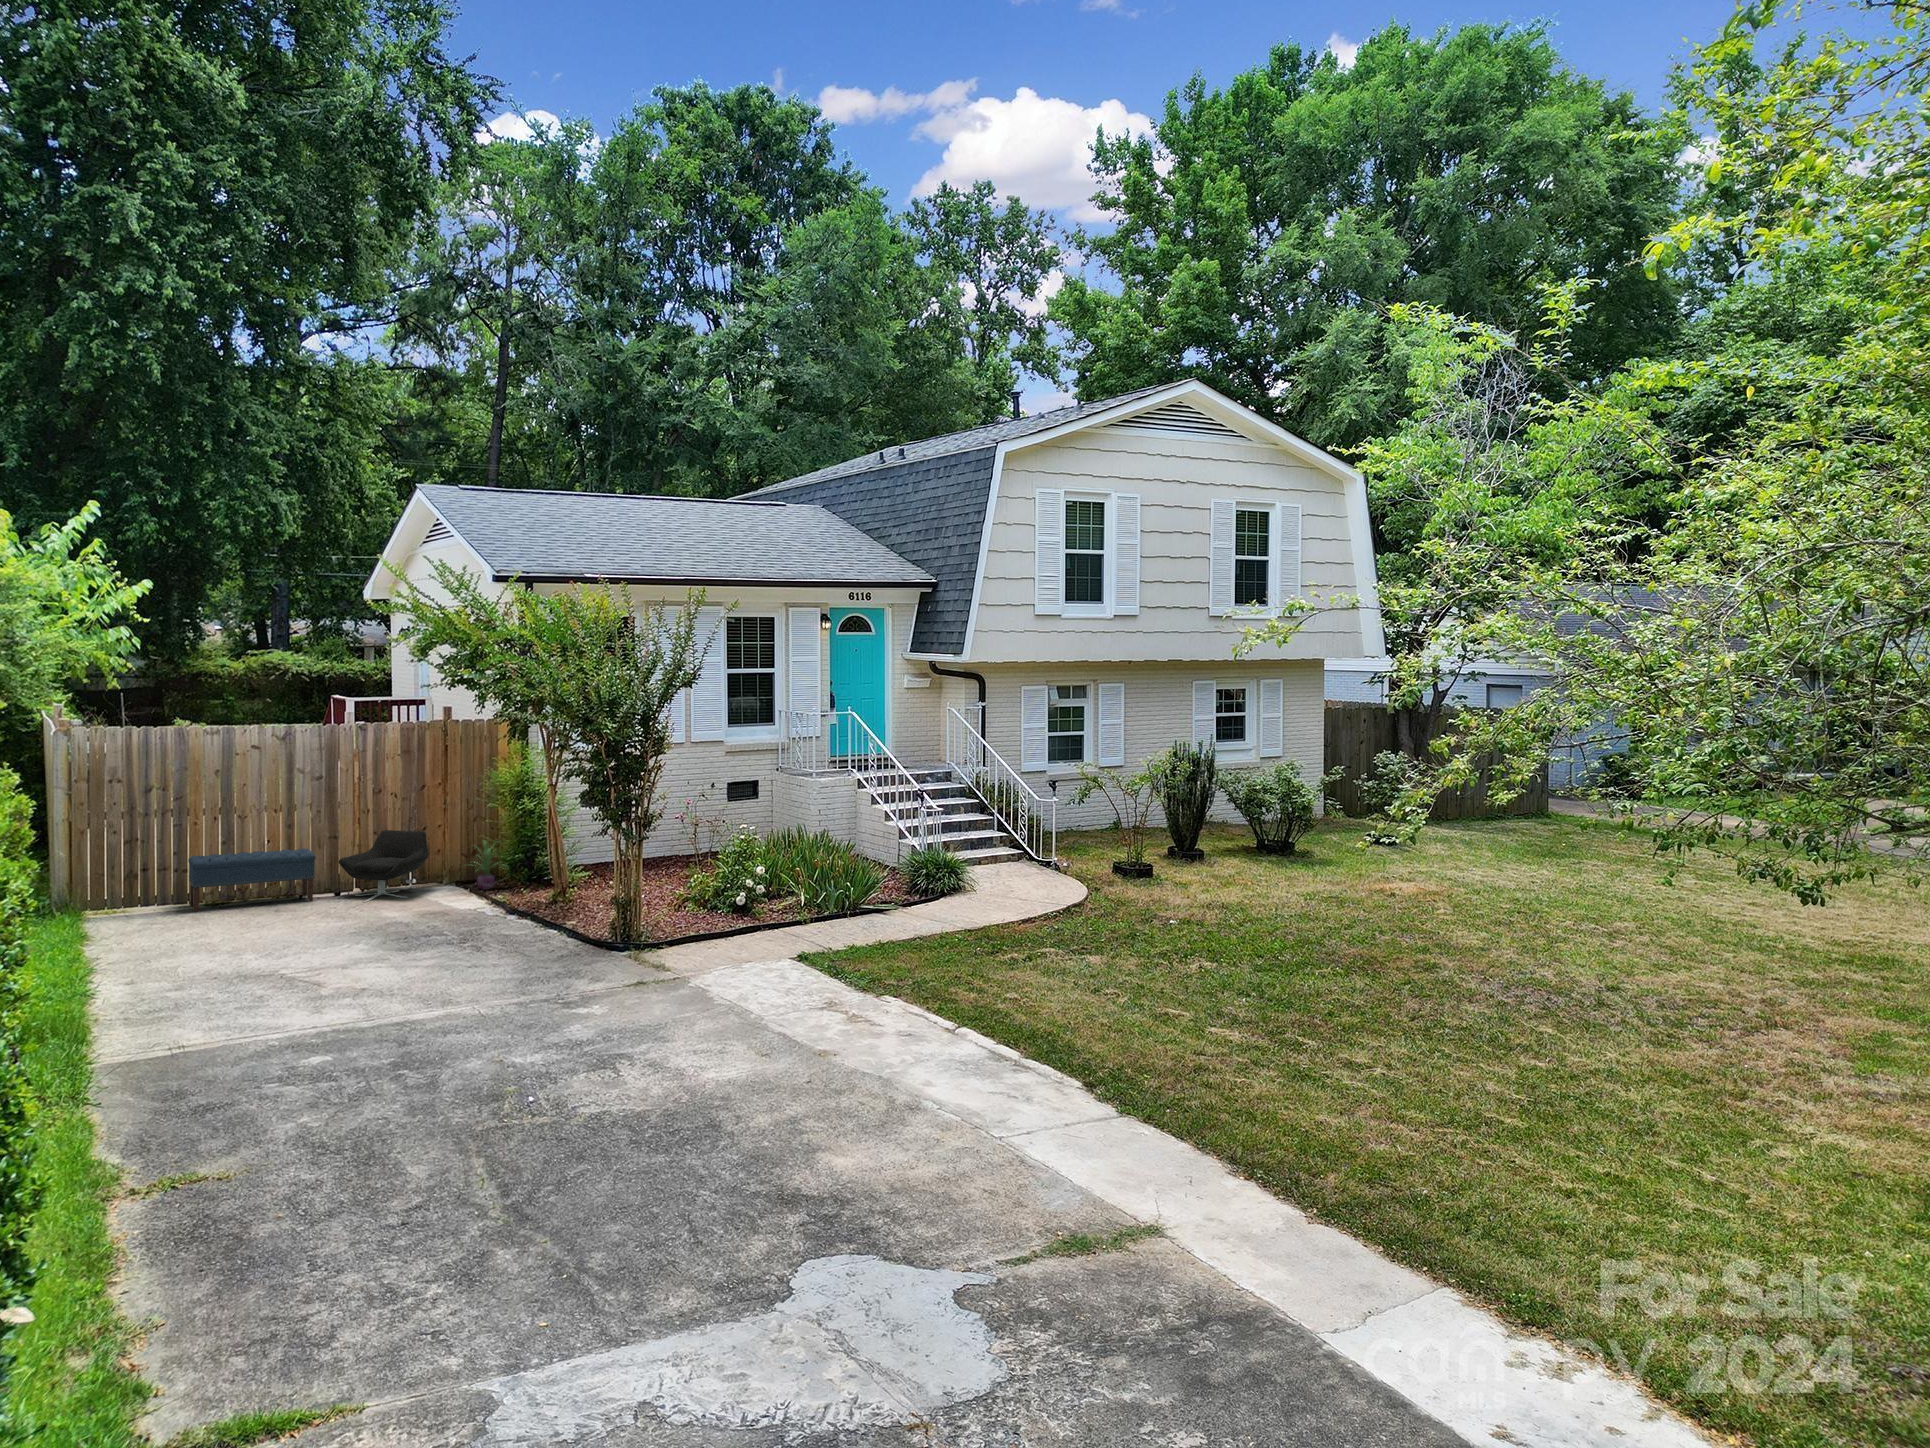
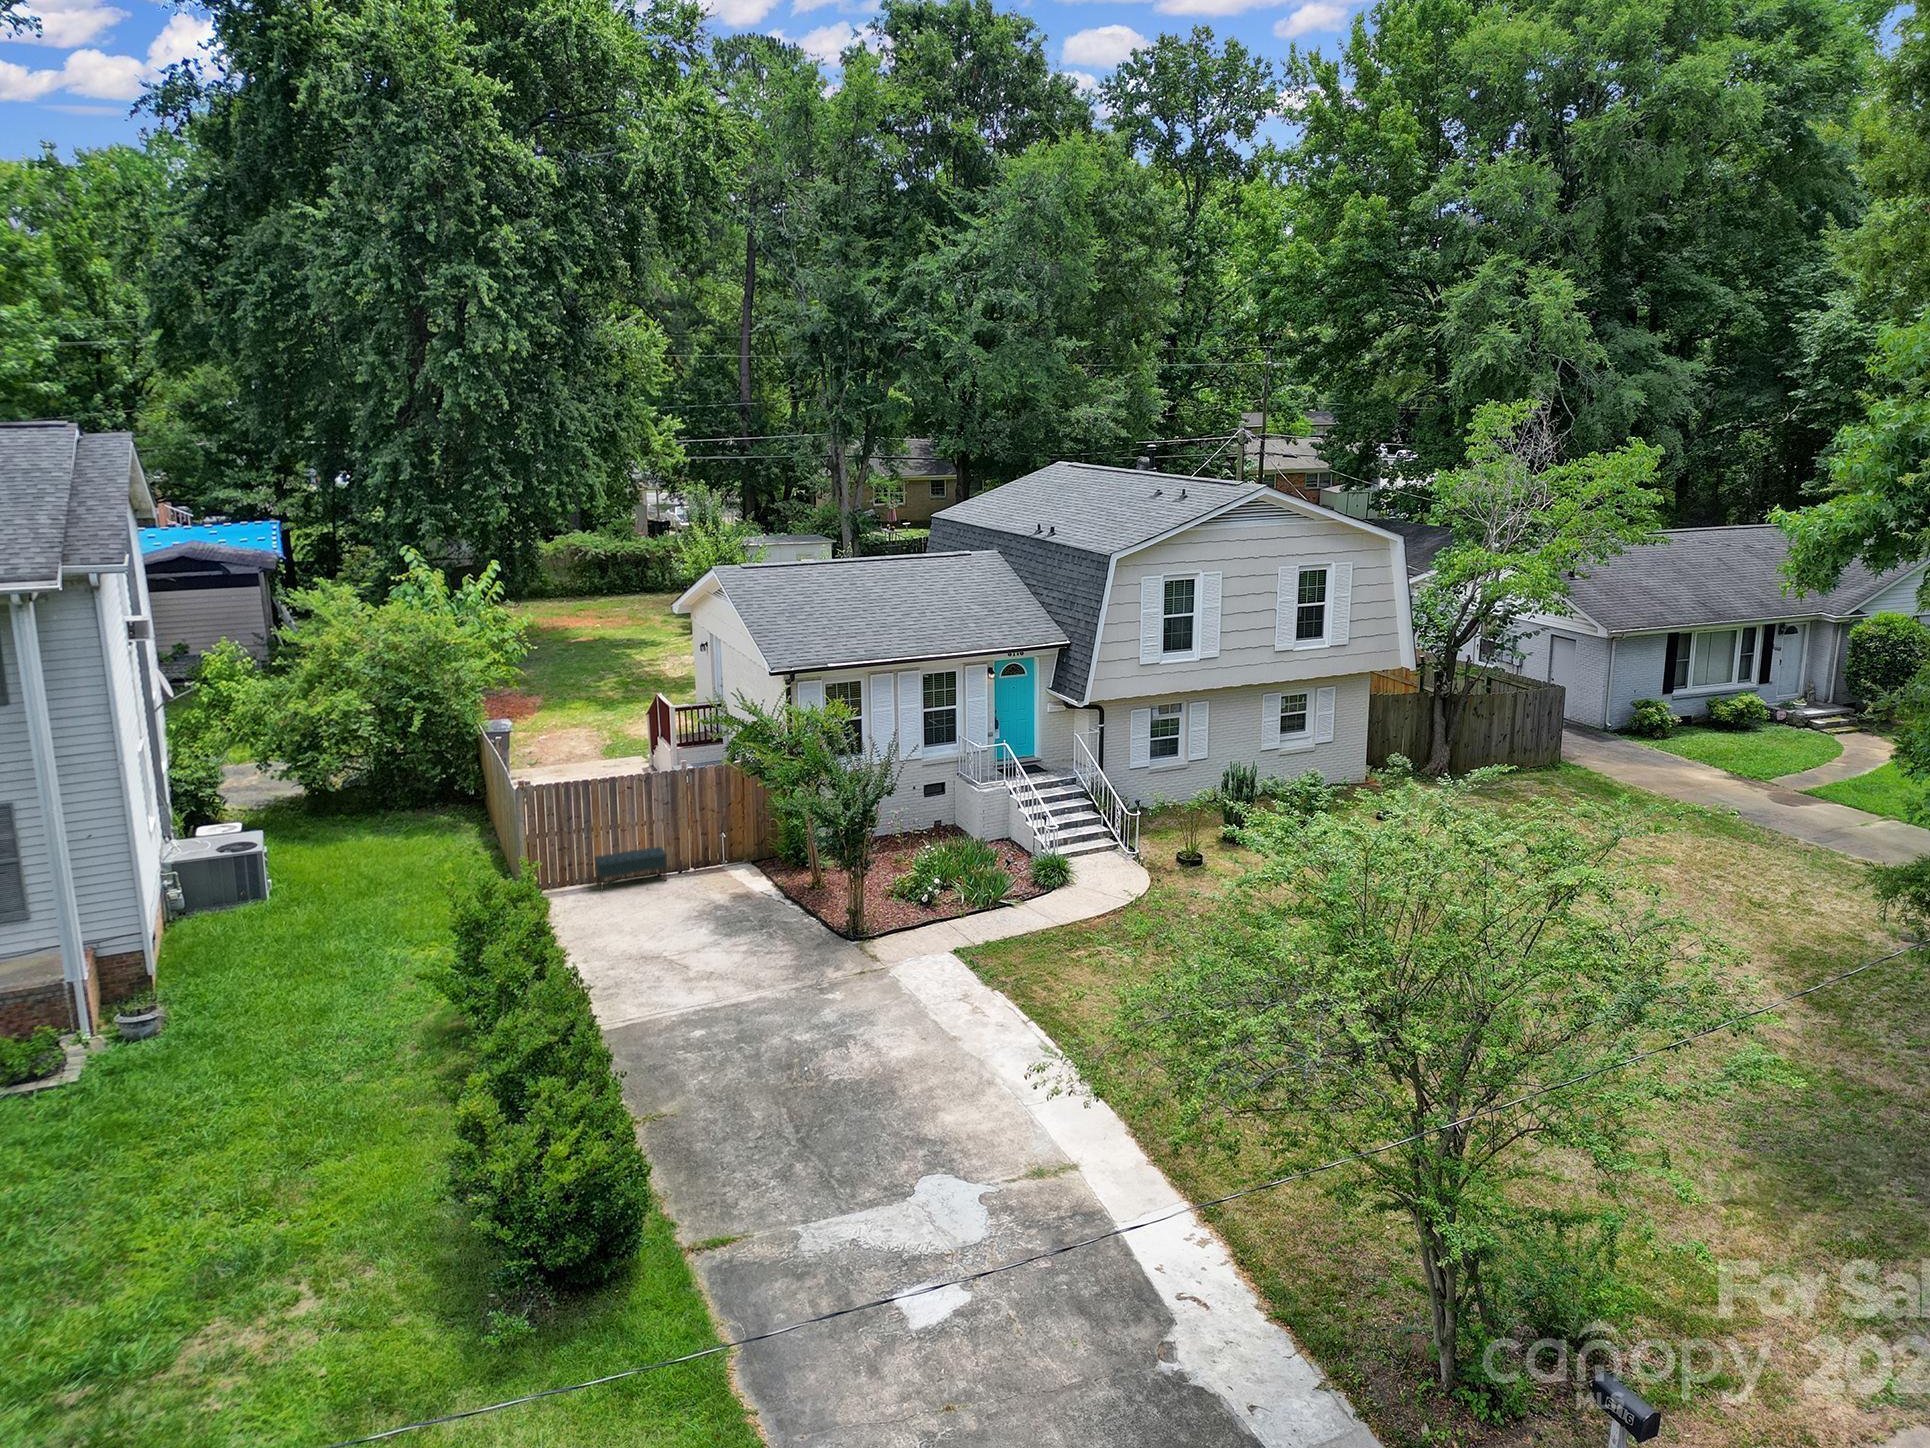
lounge chair: present [339,830,429,902] -> none [680,832,733,883]
decorative plant: present [477,841,495,890] -> none [751,837,784,870]

